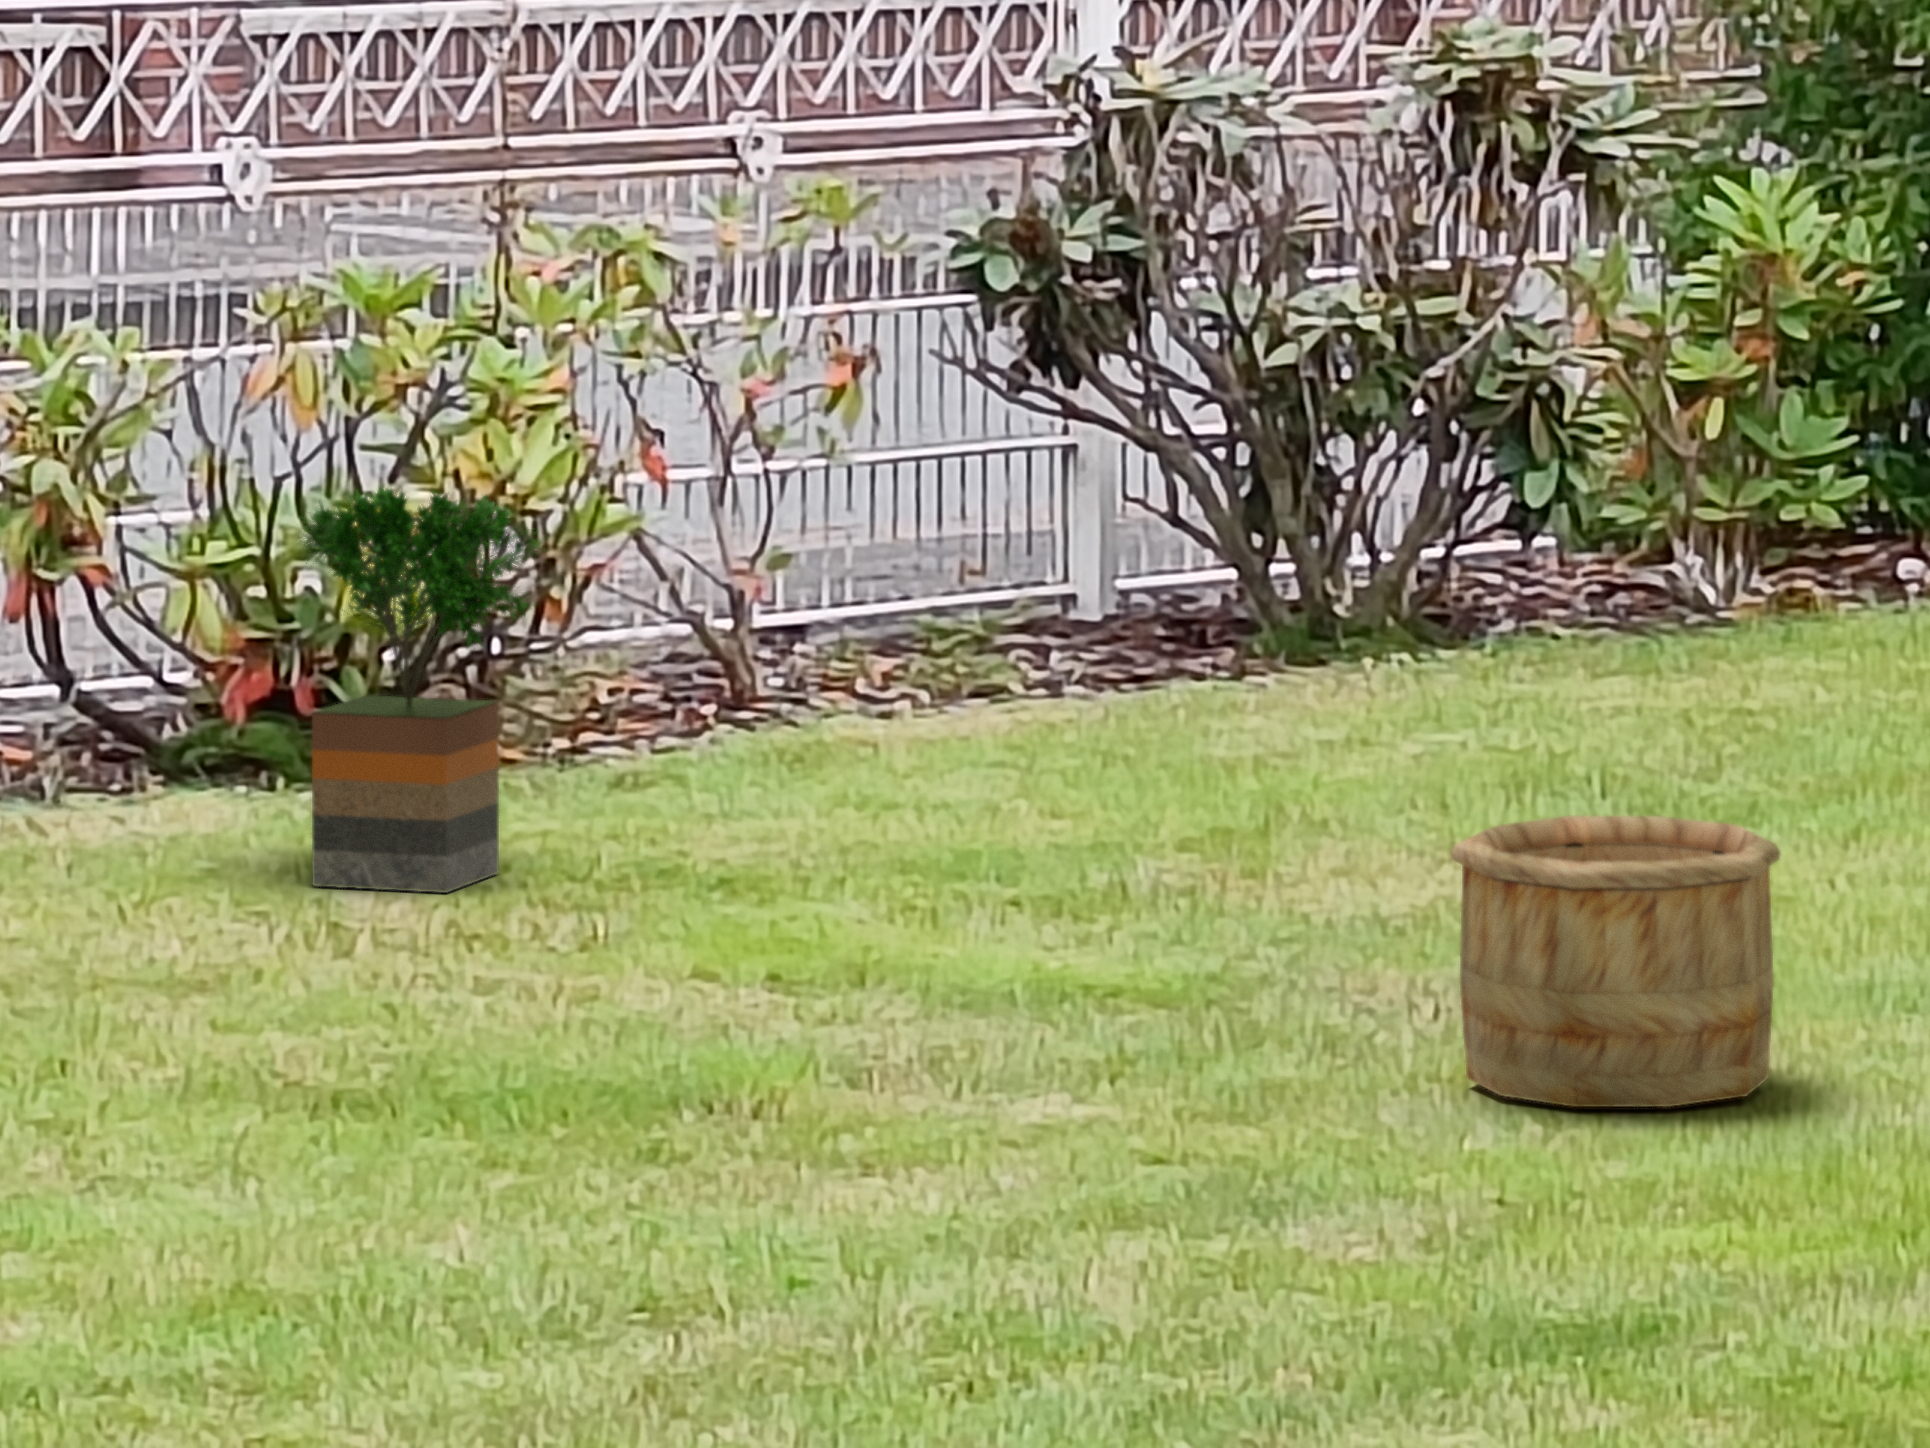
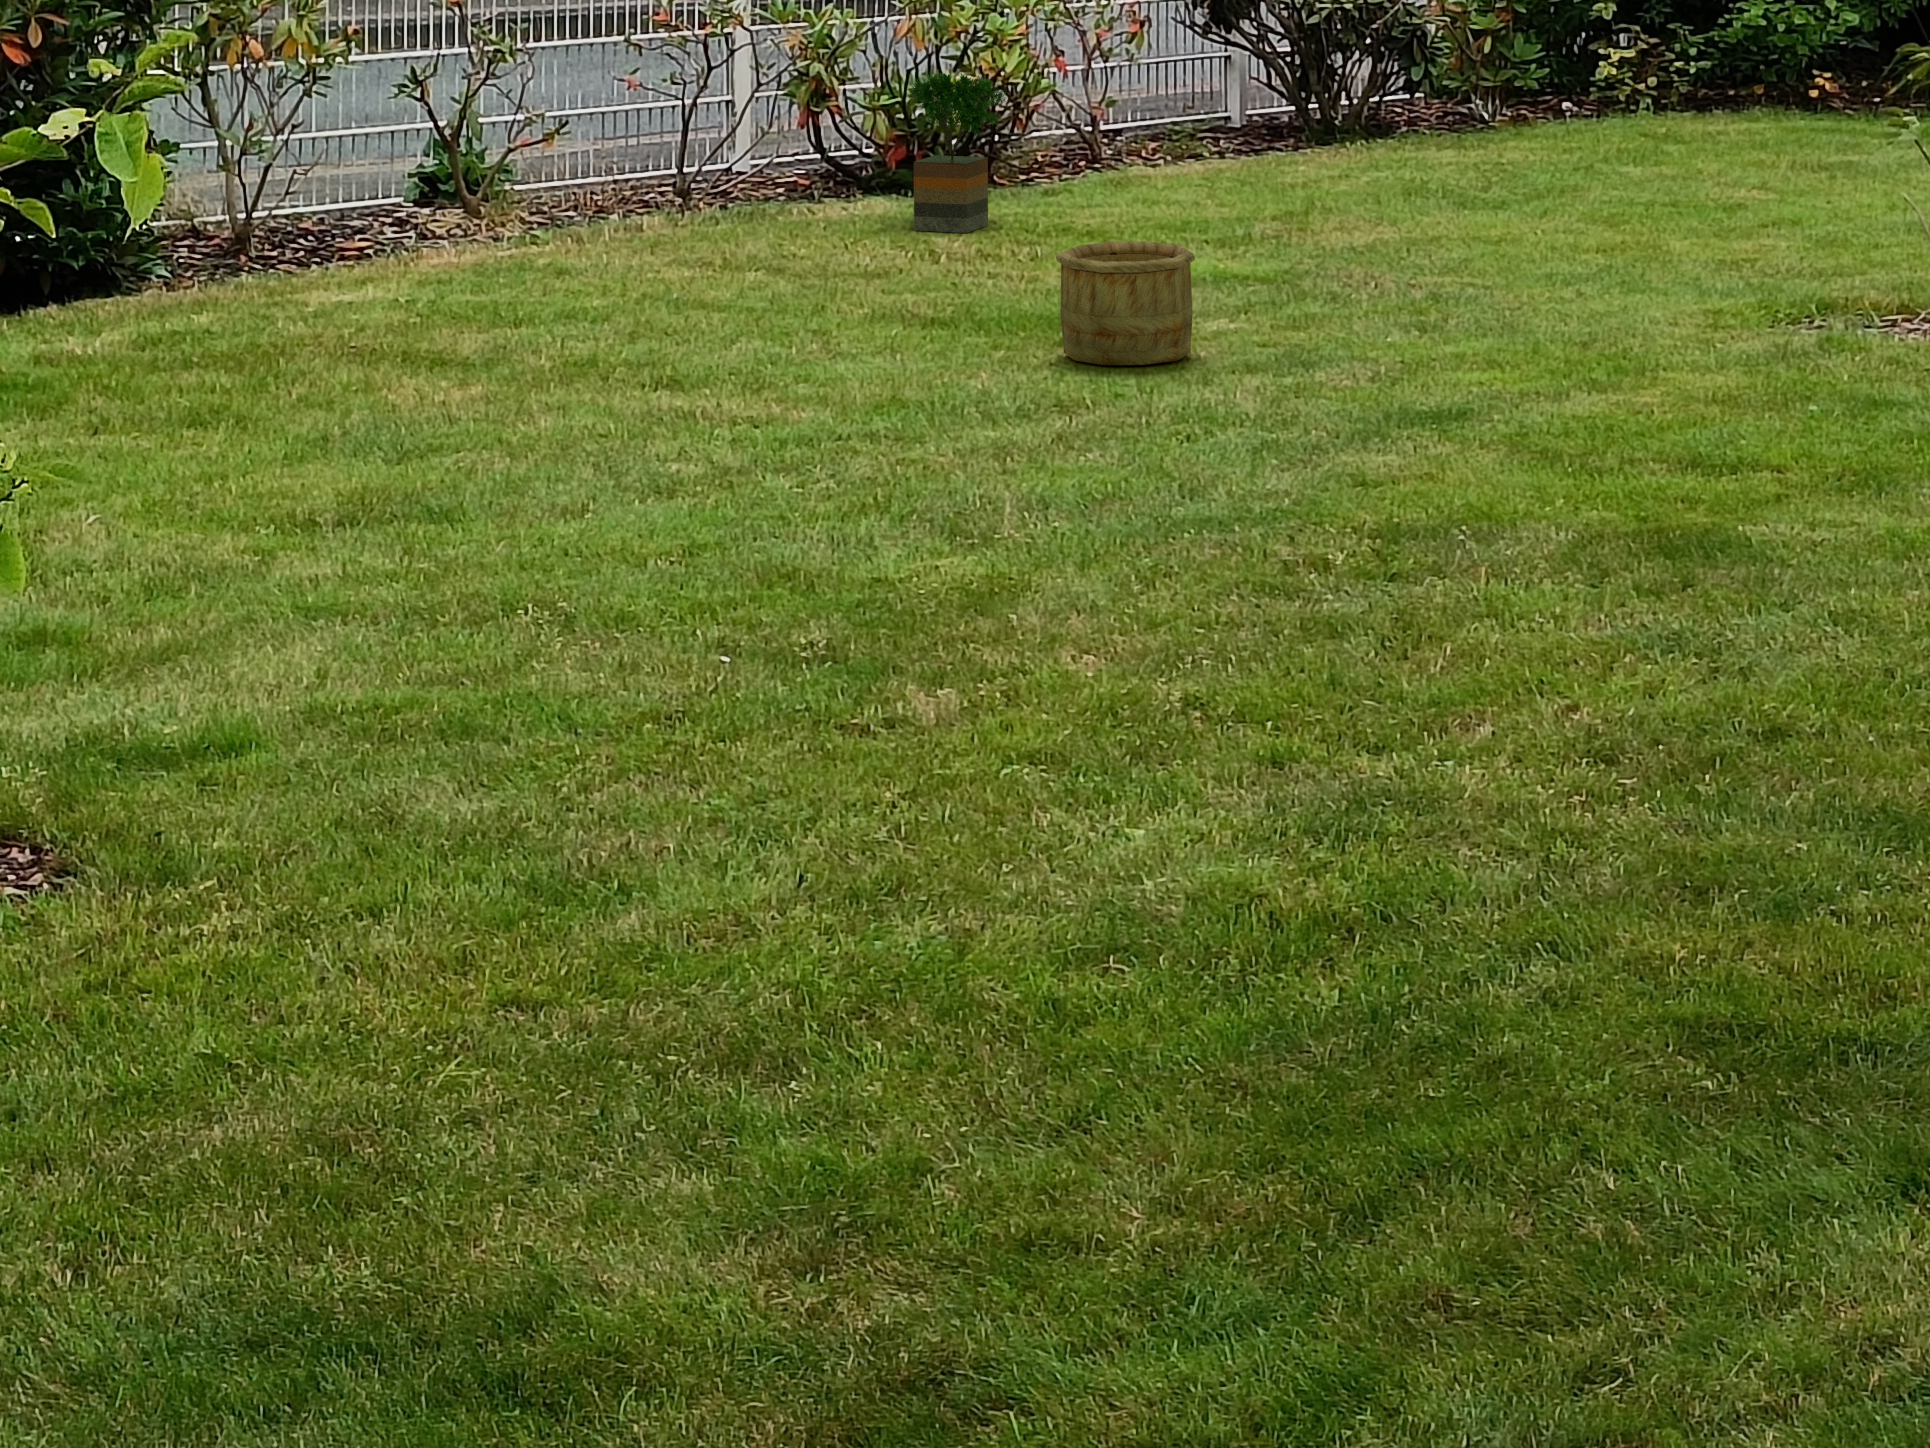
wooden bucket: present [1451,816,1780,1107] -> present [1056,241,1195,365]

